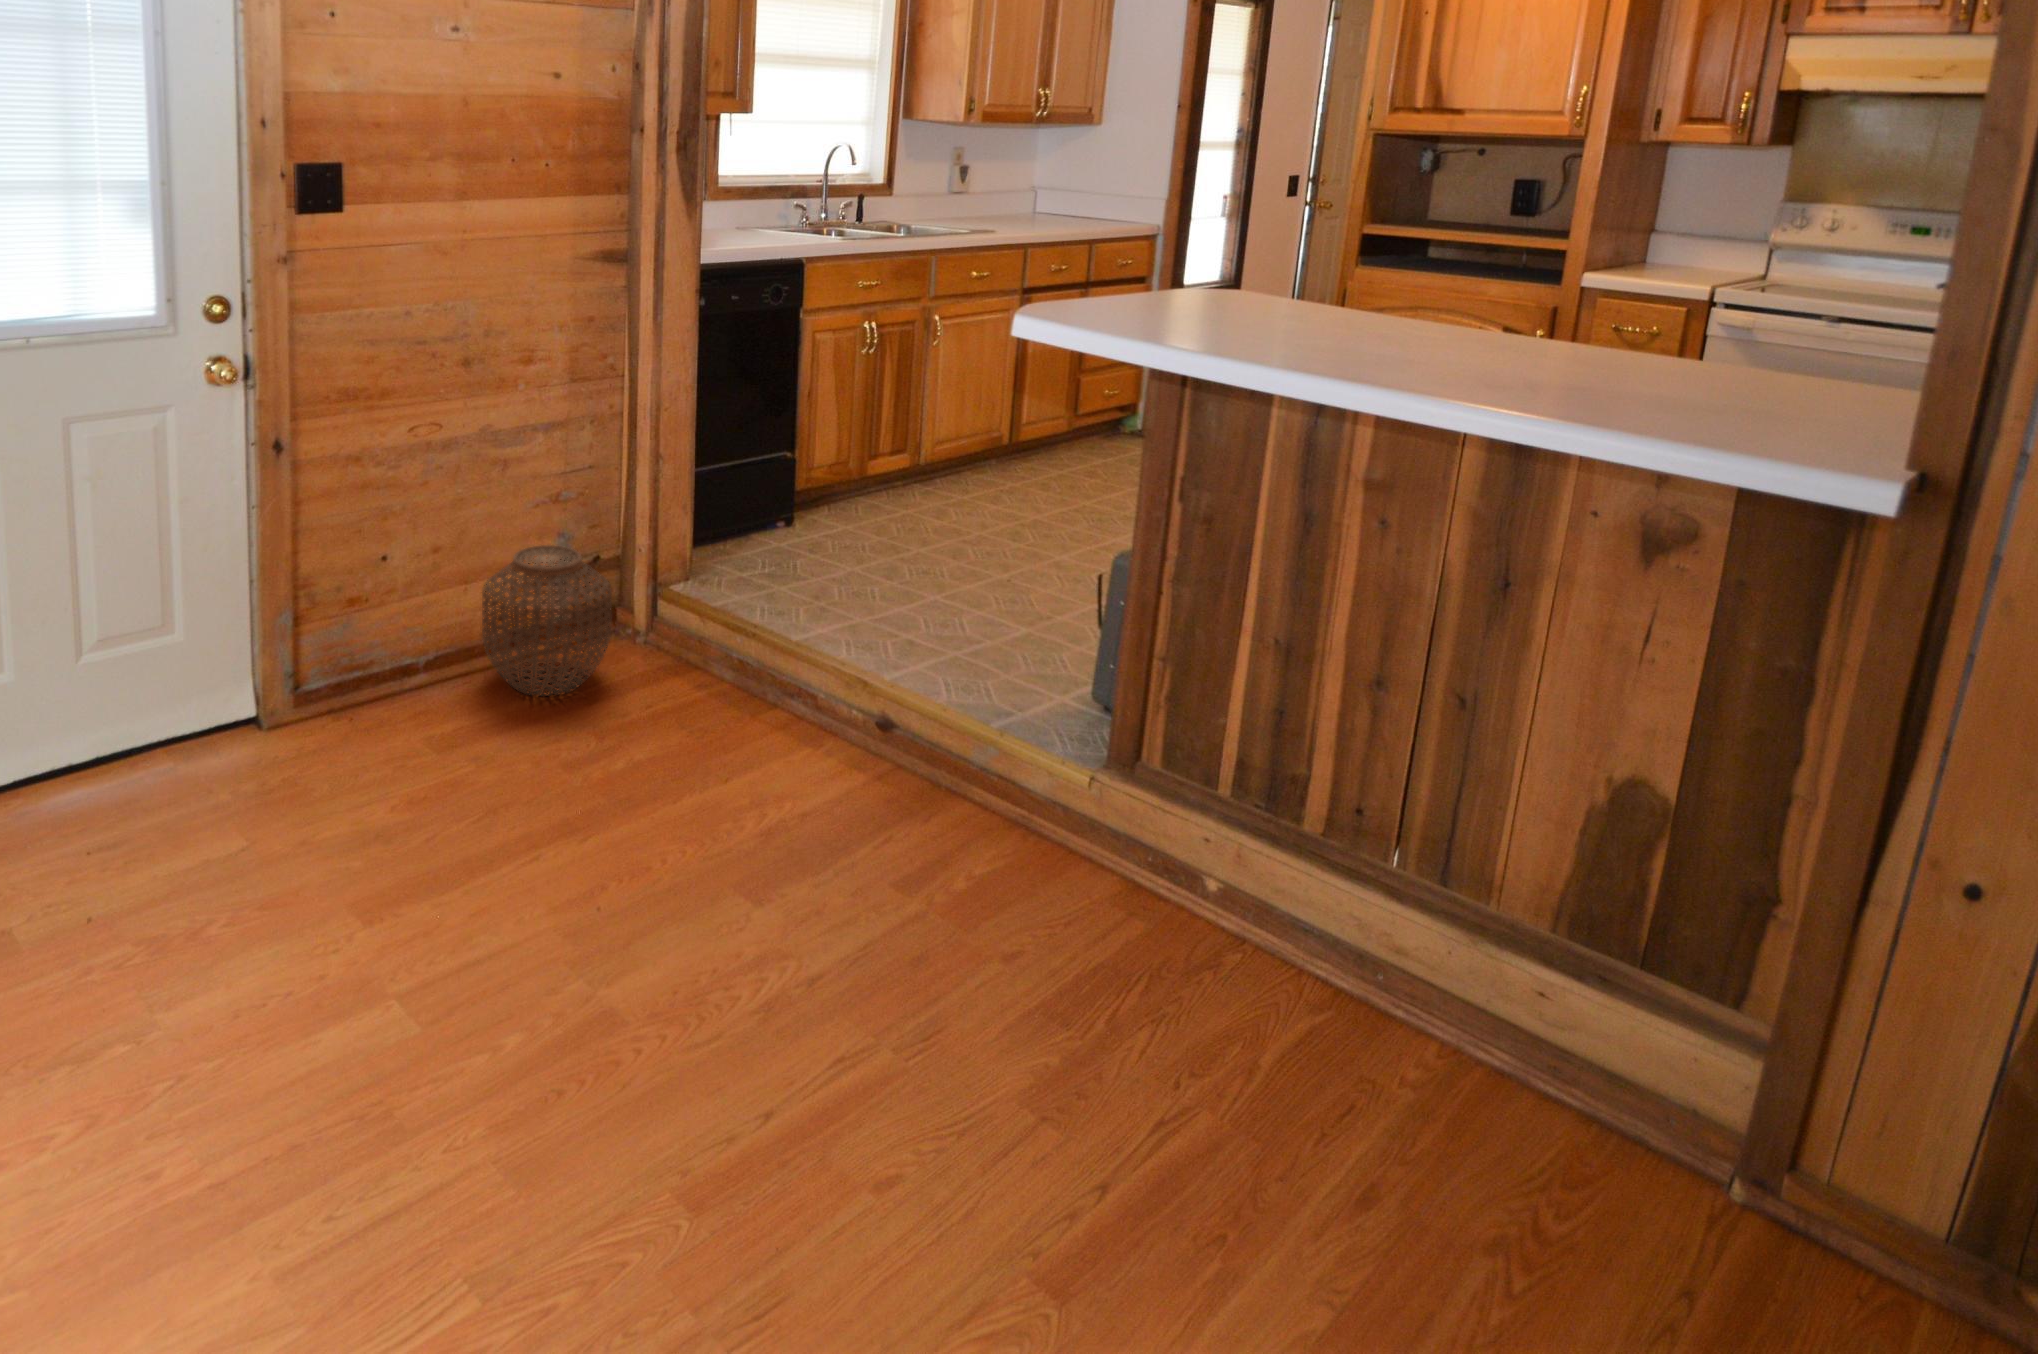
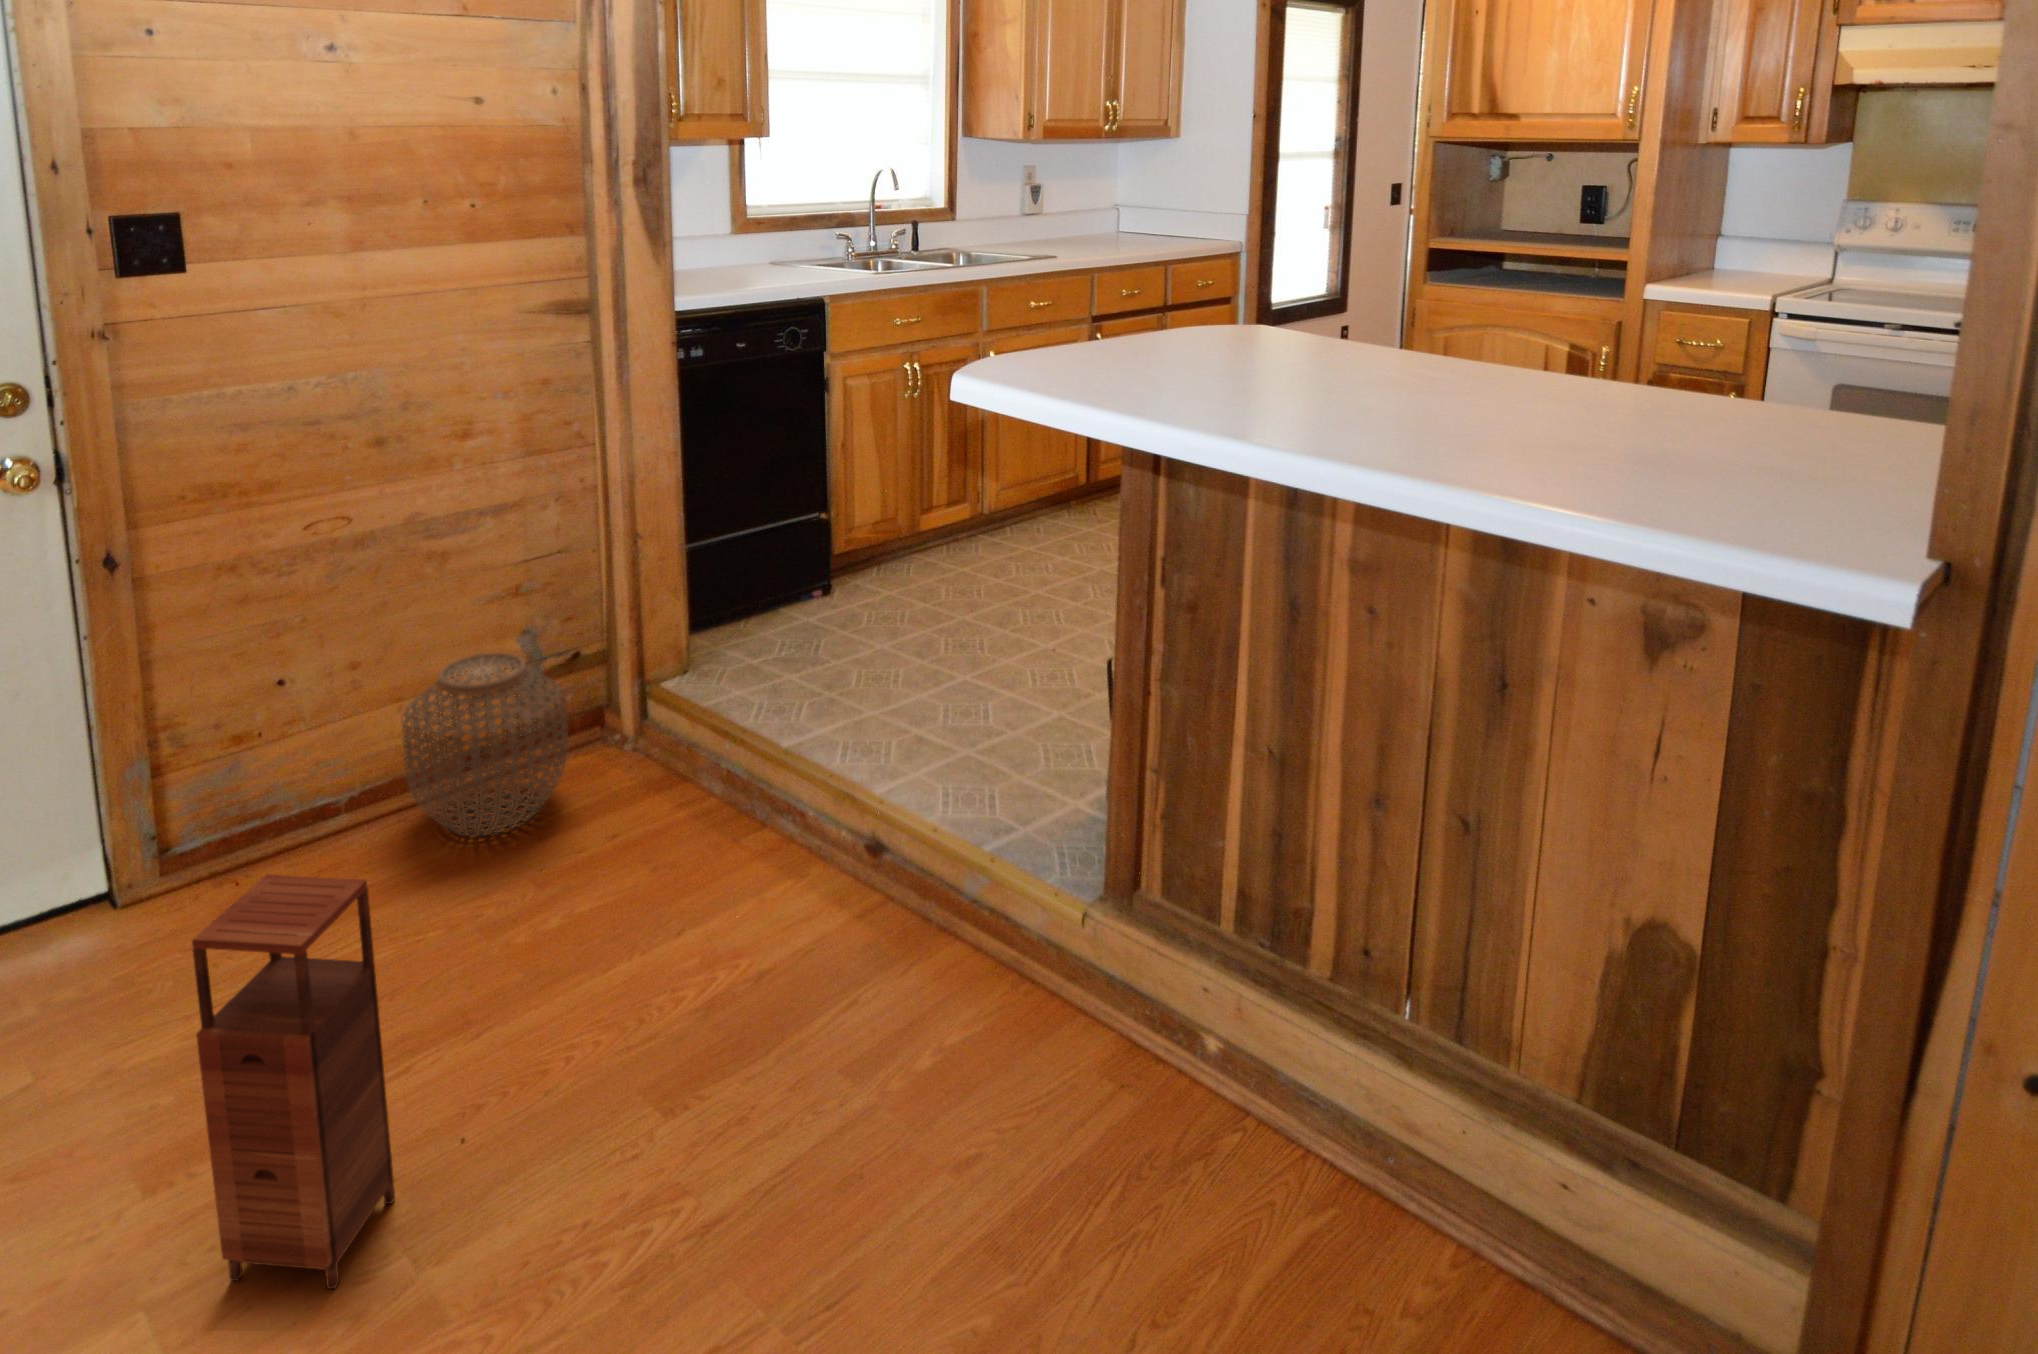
storage cabinet: none [462,673,571,989] -> present [192,874,395,1289]

